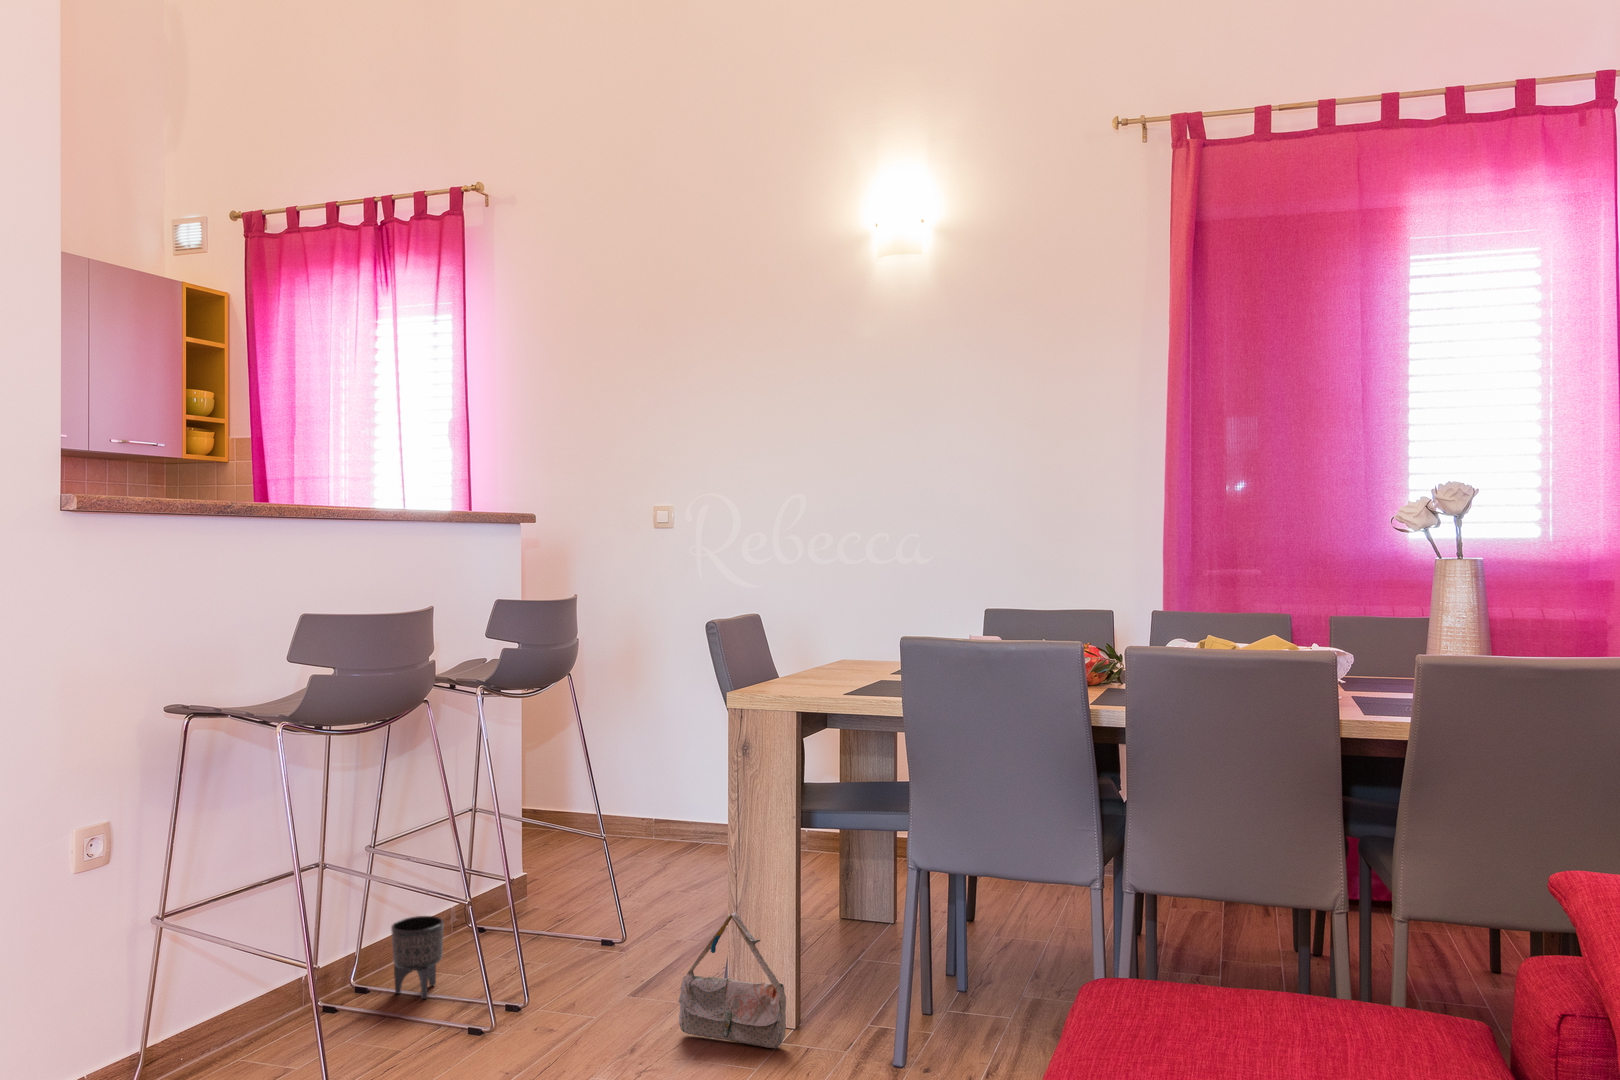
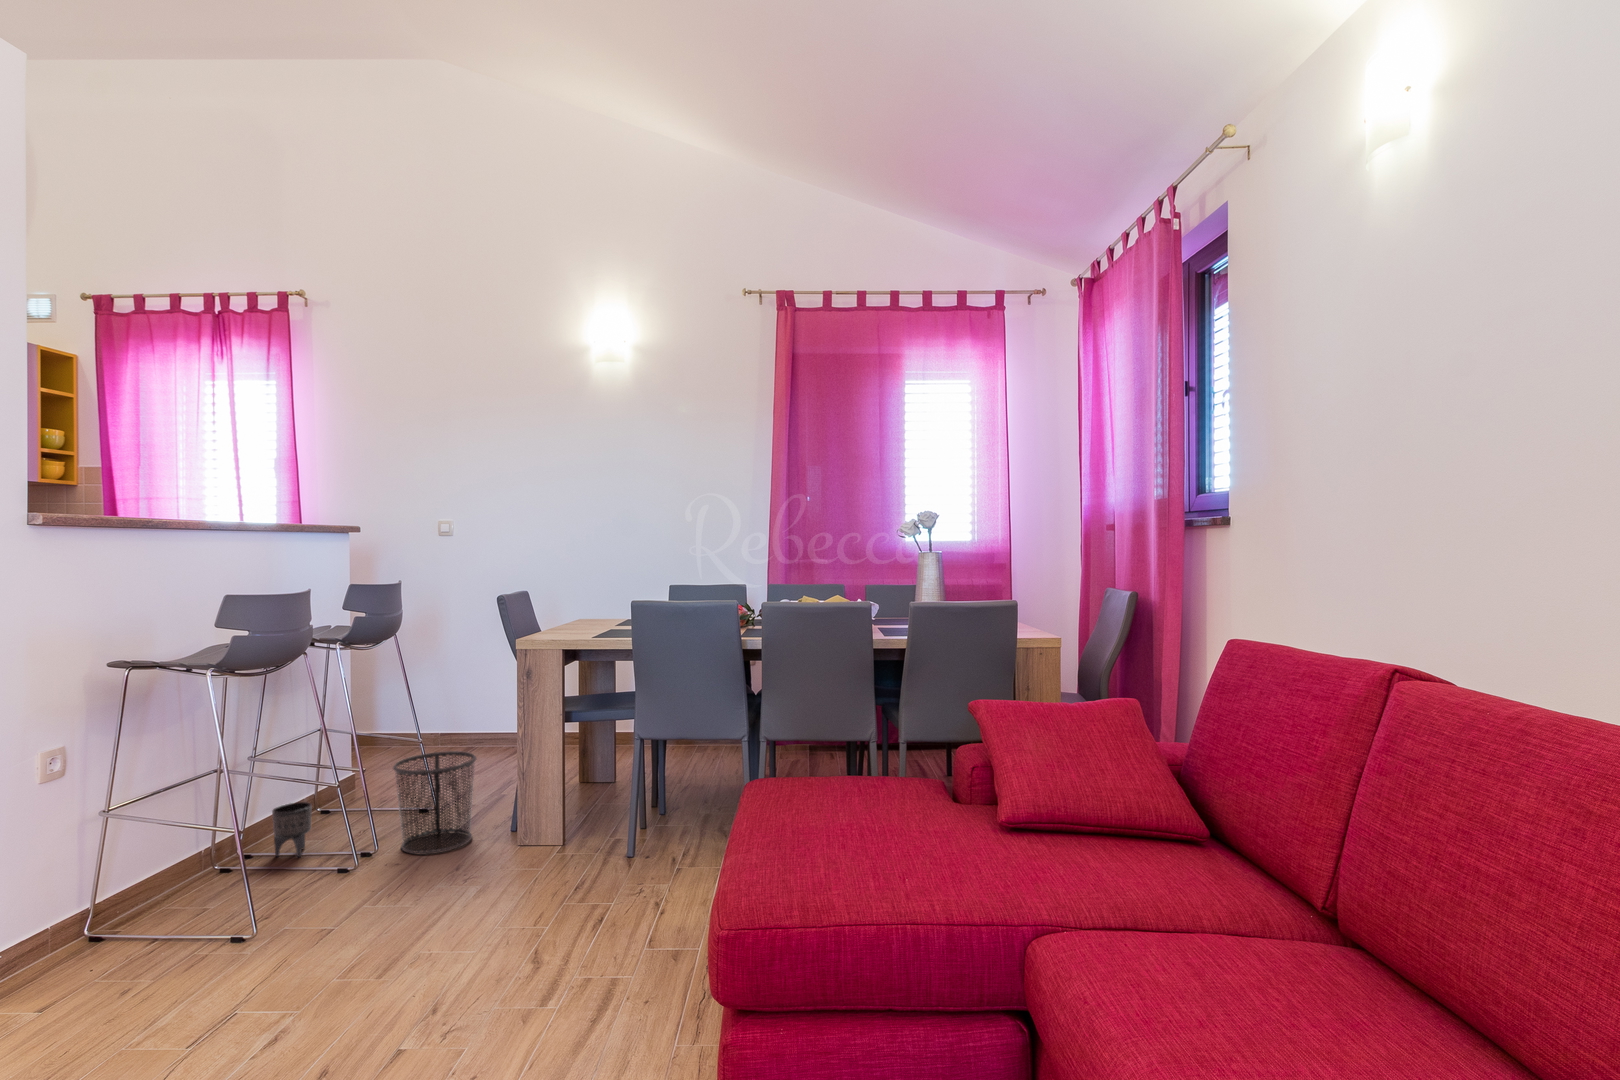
waste bin: none [549,858,670,1020] -> present [393,751,476,855]
bag: present [679,912,786,1048] -> none [487,775,559,854]

